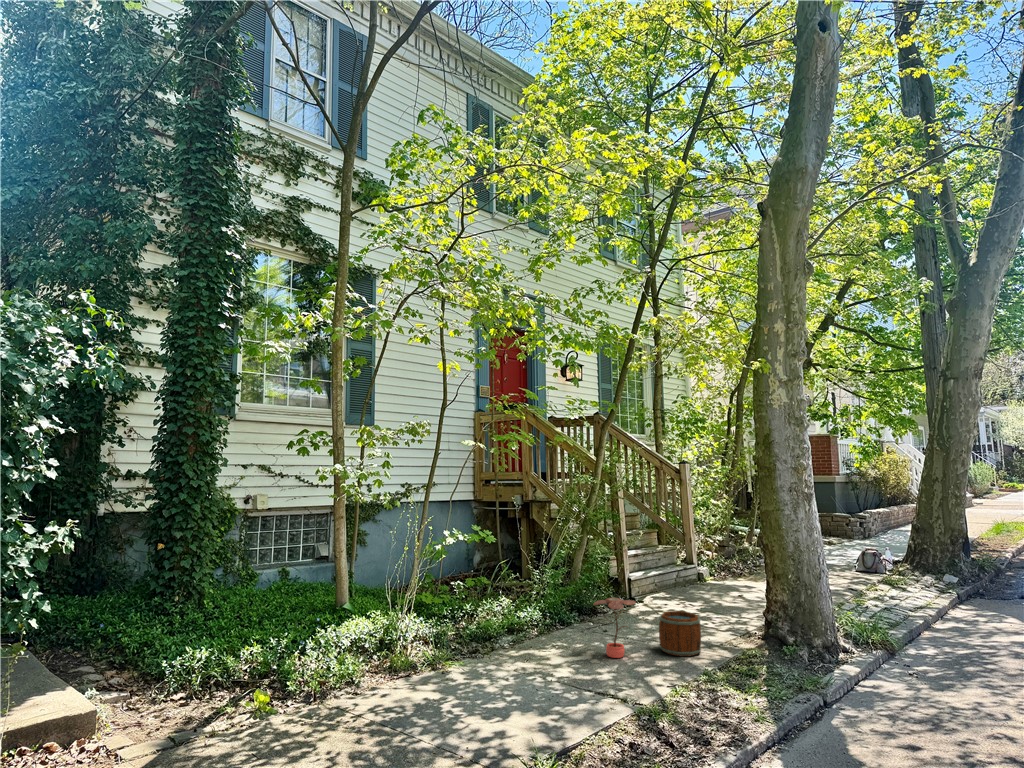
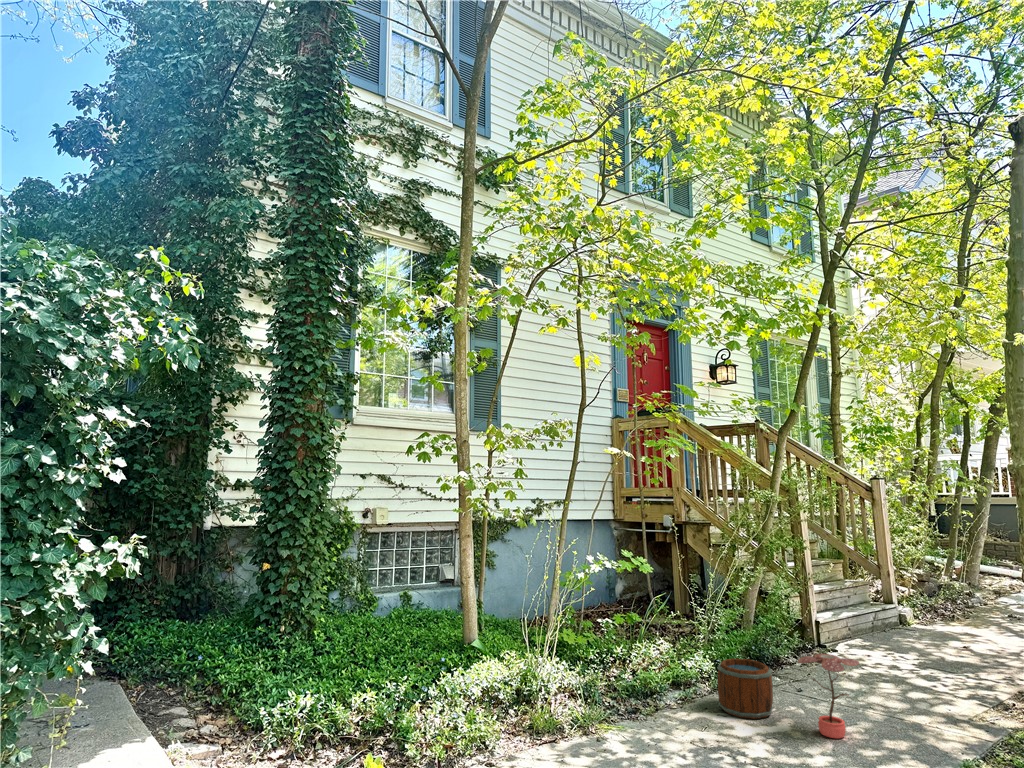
bucket: present [659,611,701,656] -> present [717,659,773,719]

